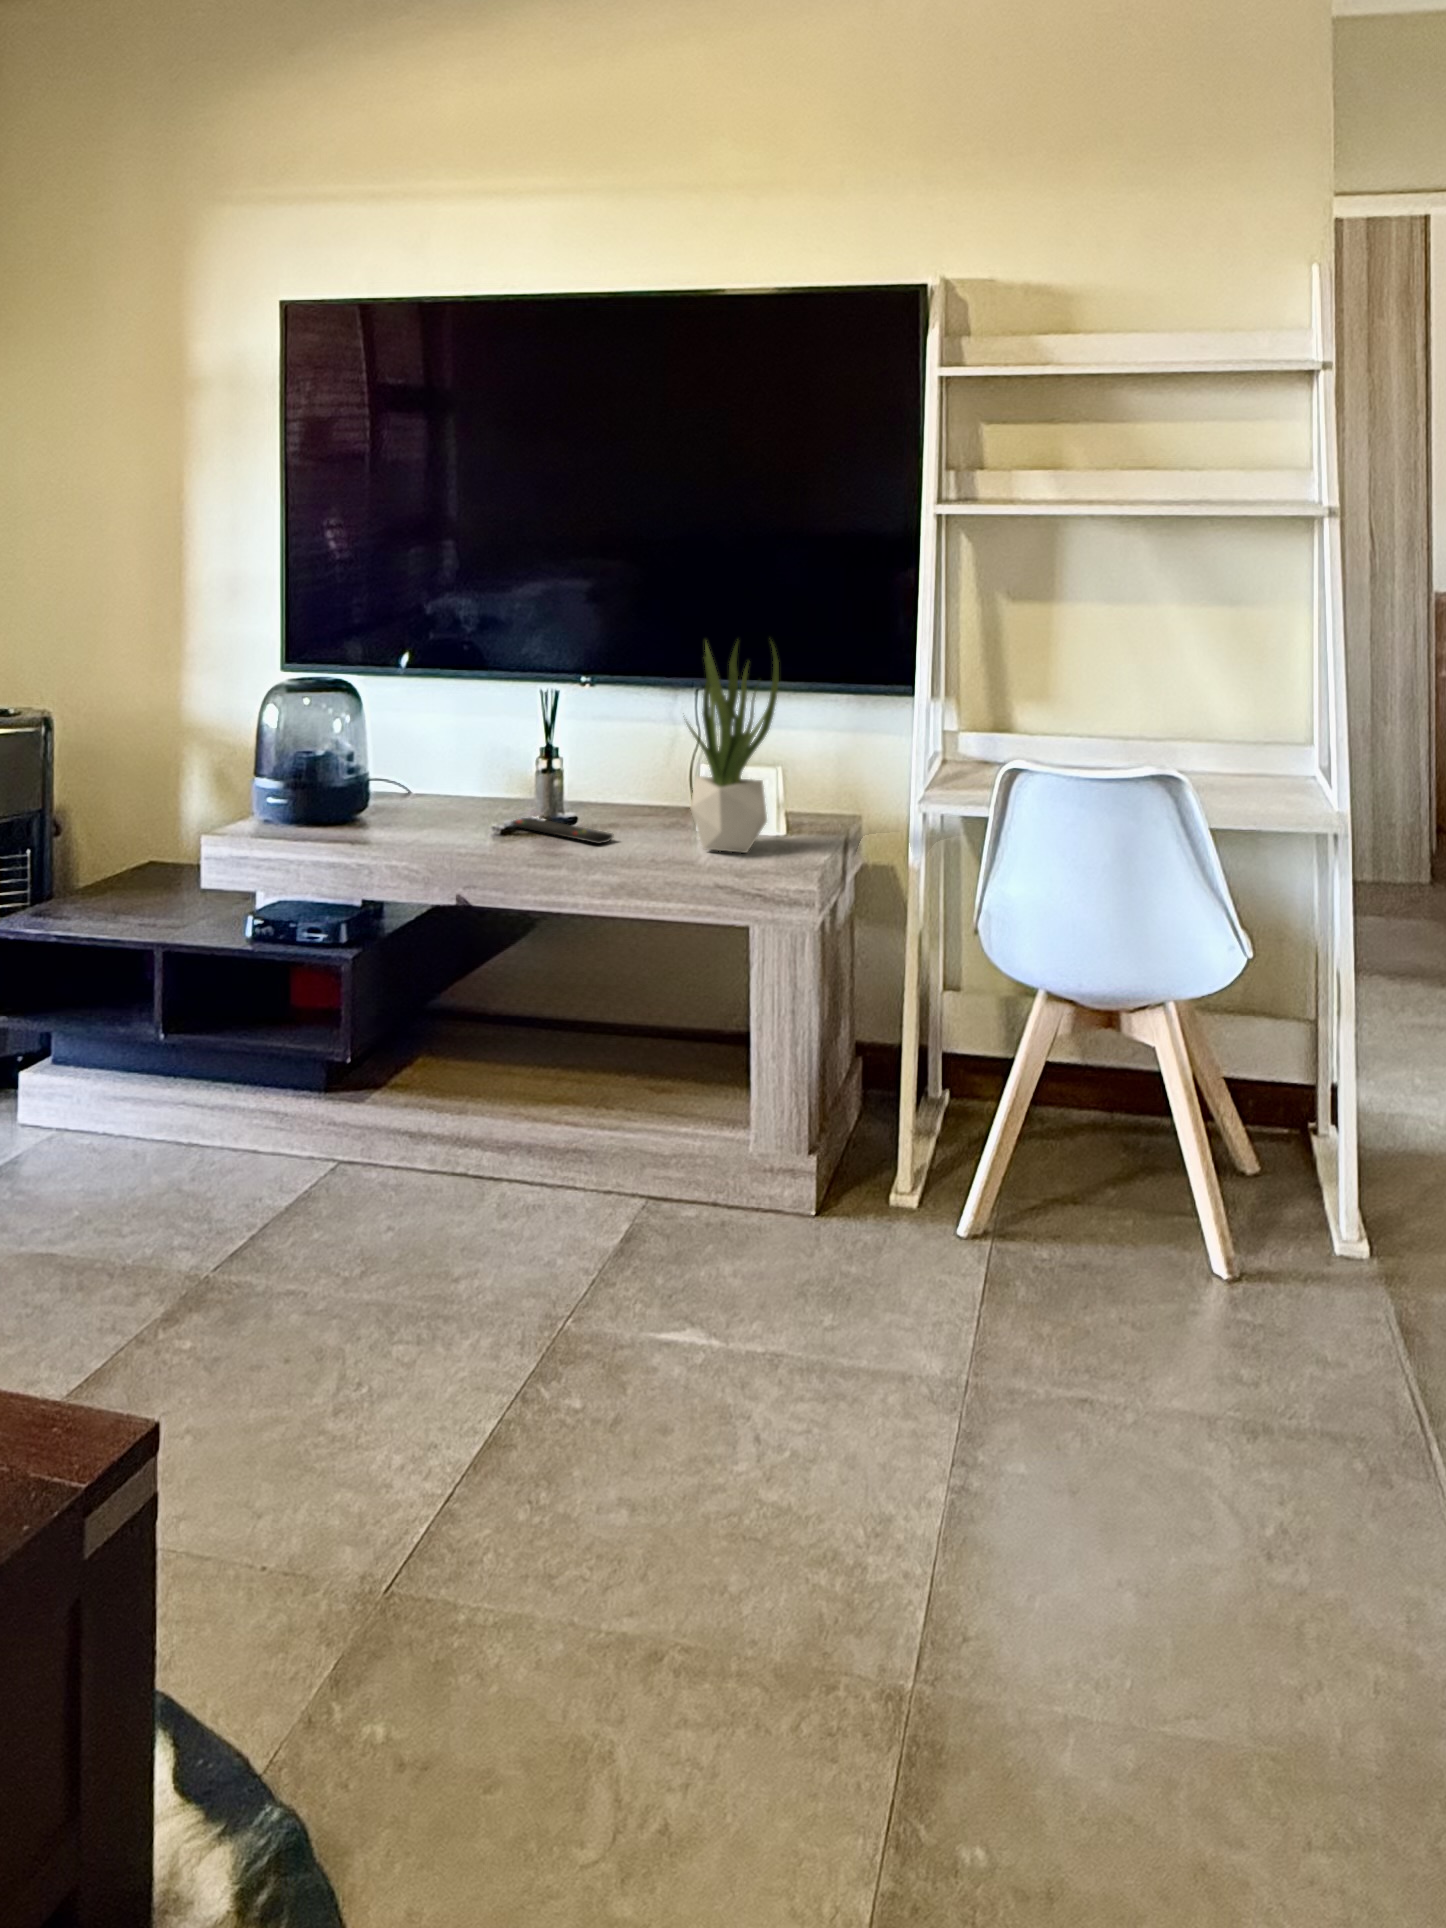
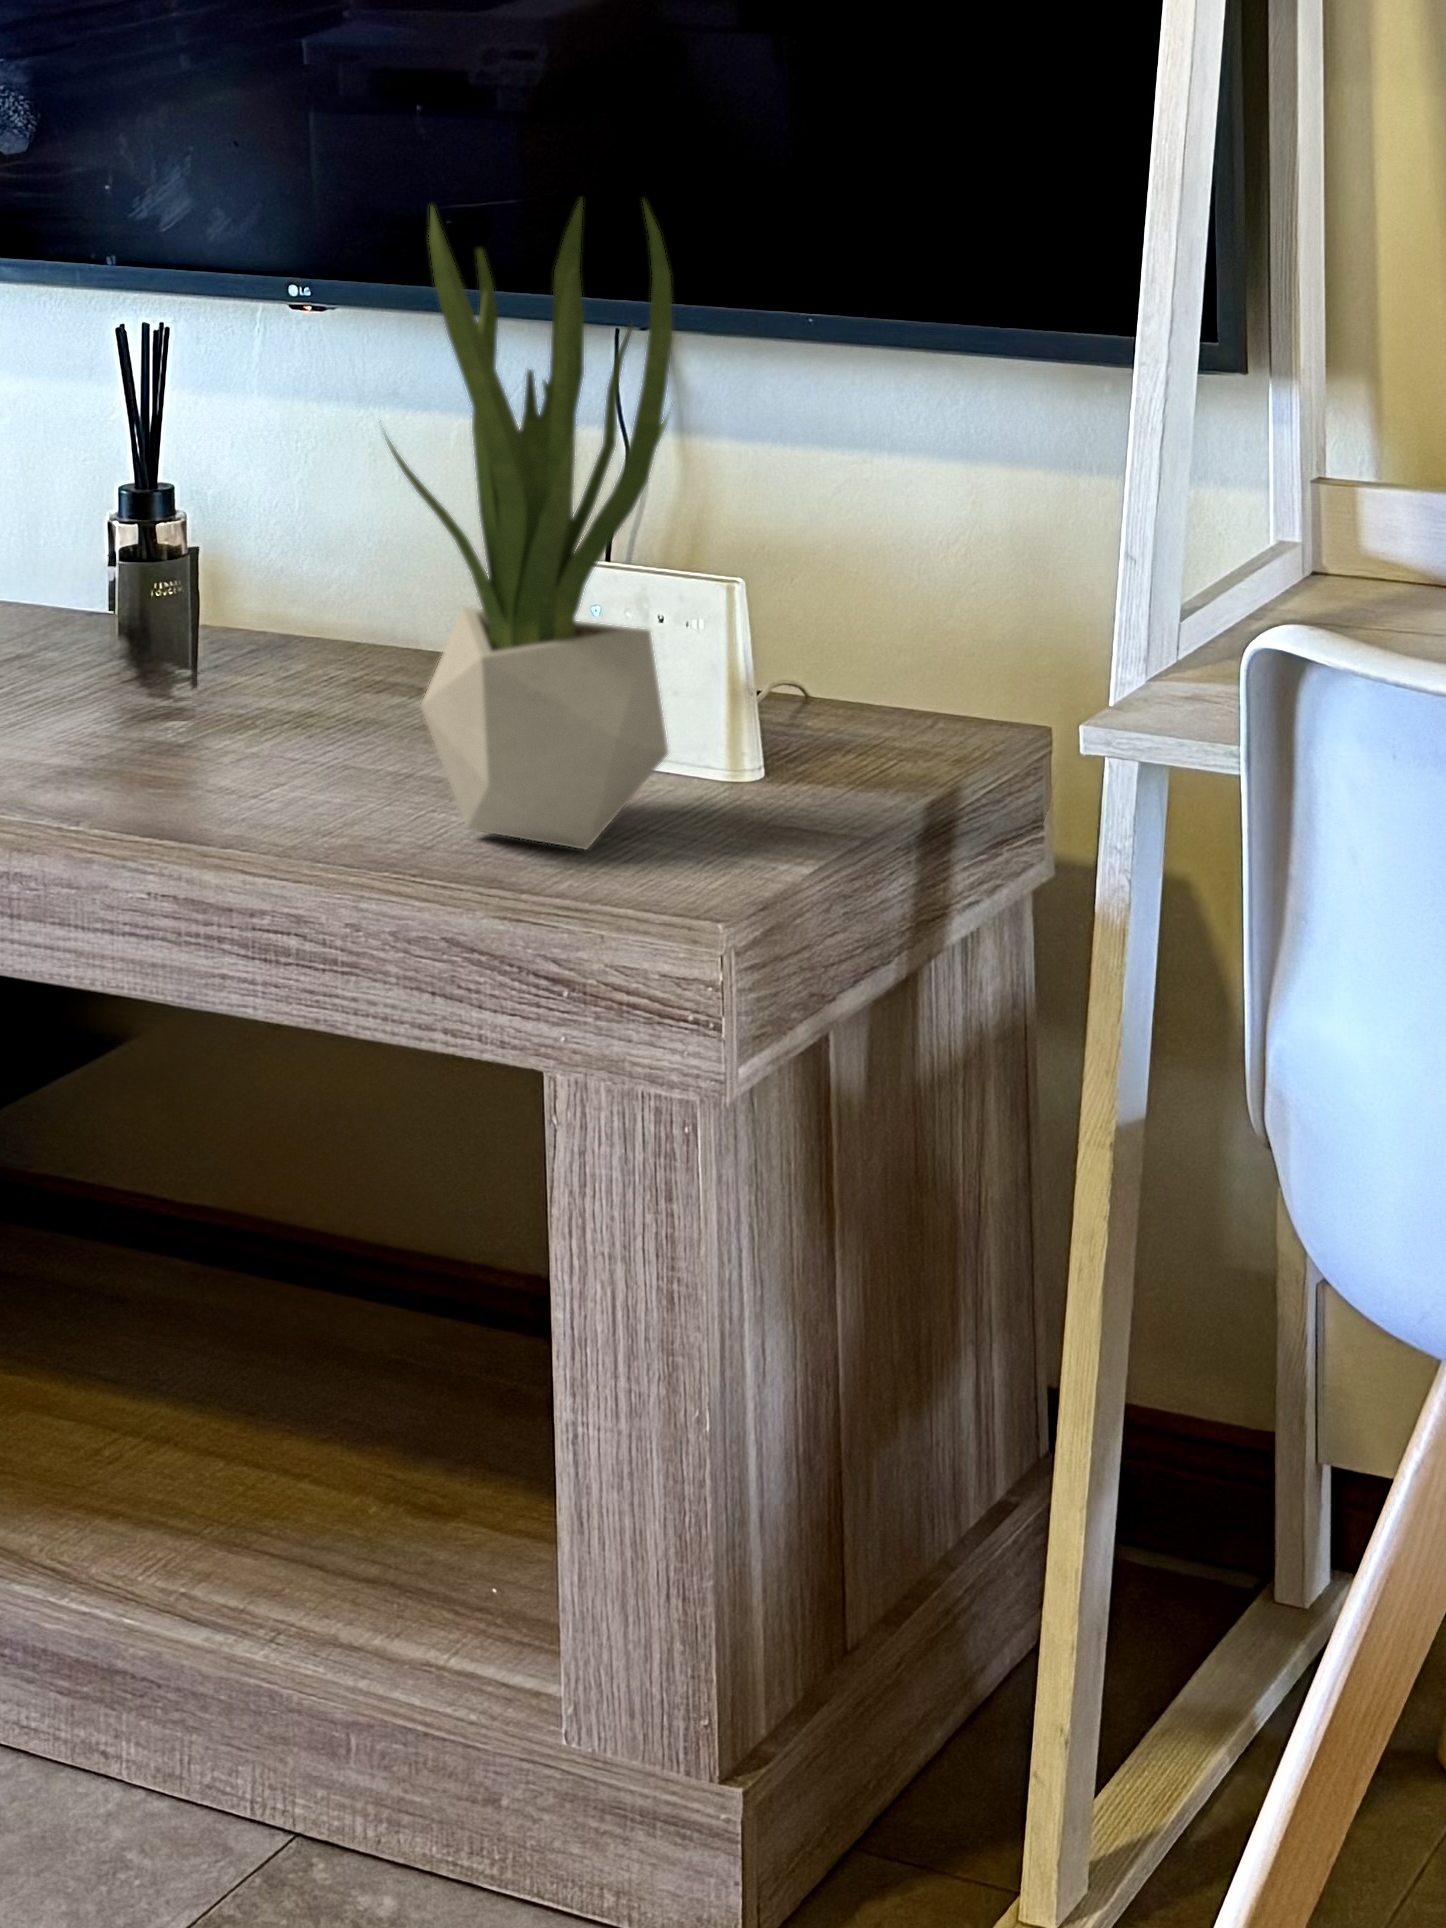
remote control: present [512,818,613,844] -> none [12,694,245,791]

